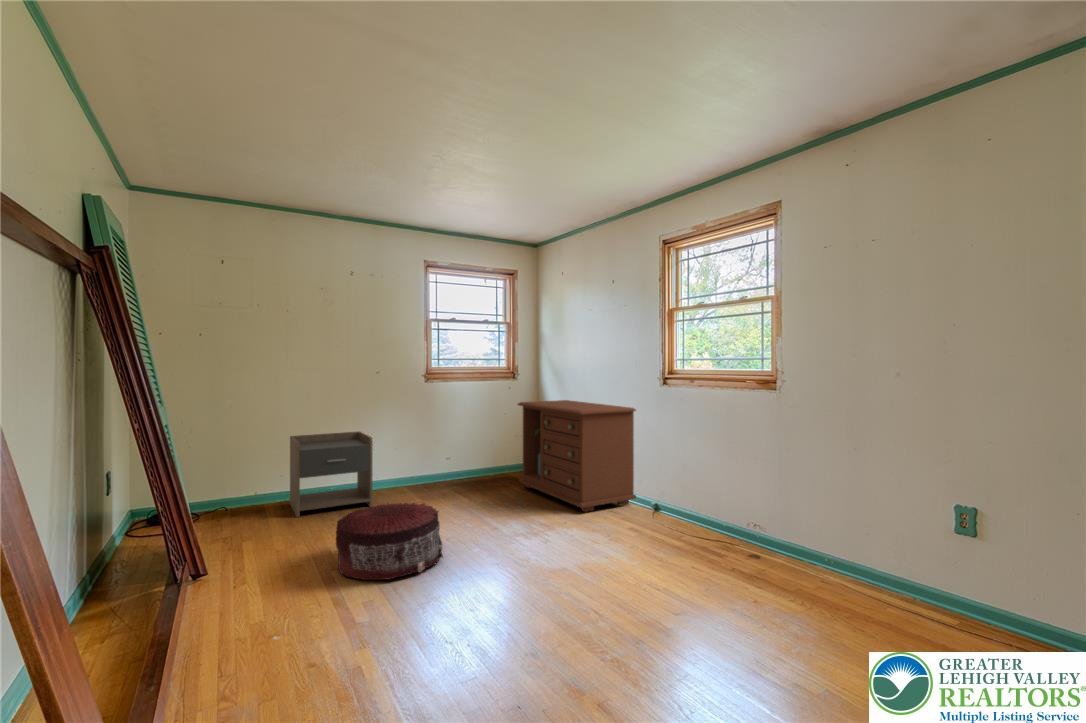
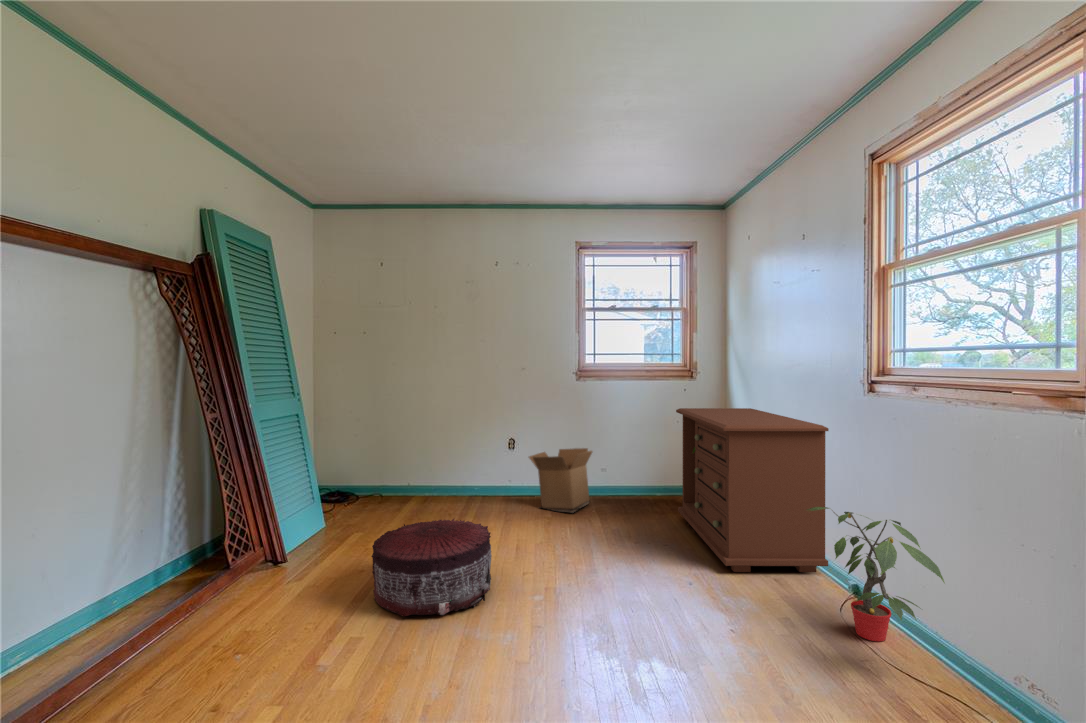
nightstand: present [290,432,373,517] -> none [421,431,501,516]
cardboard box: none [392,440,446,496] -> present [529,448,592,513]
potted plant: none [638,457,720,530] -> present [807,507,945,642]

